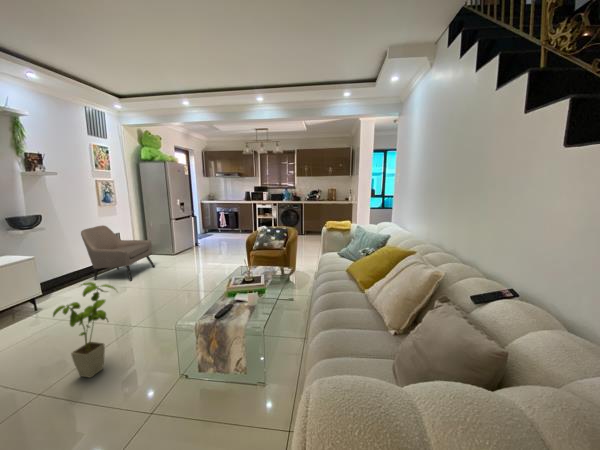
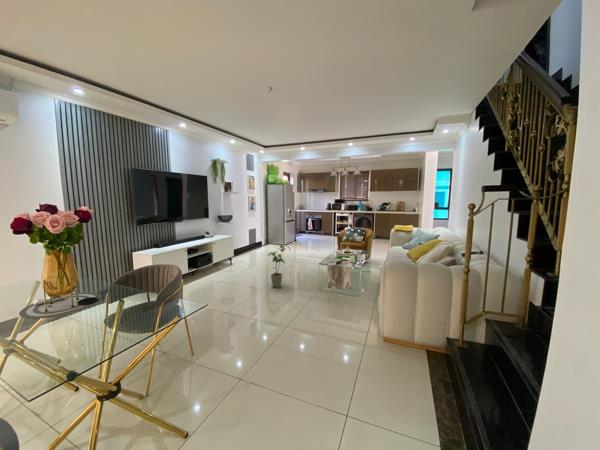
armchair: present [81,226,155,281] -> none [242,223,276,257]

